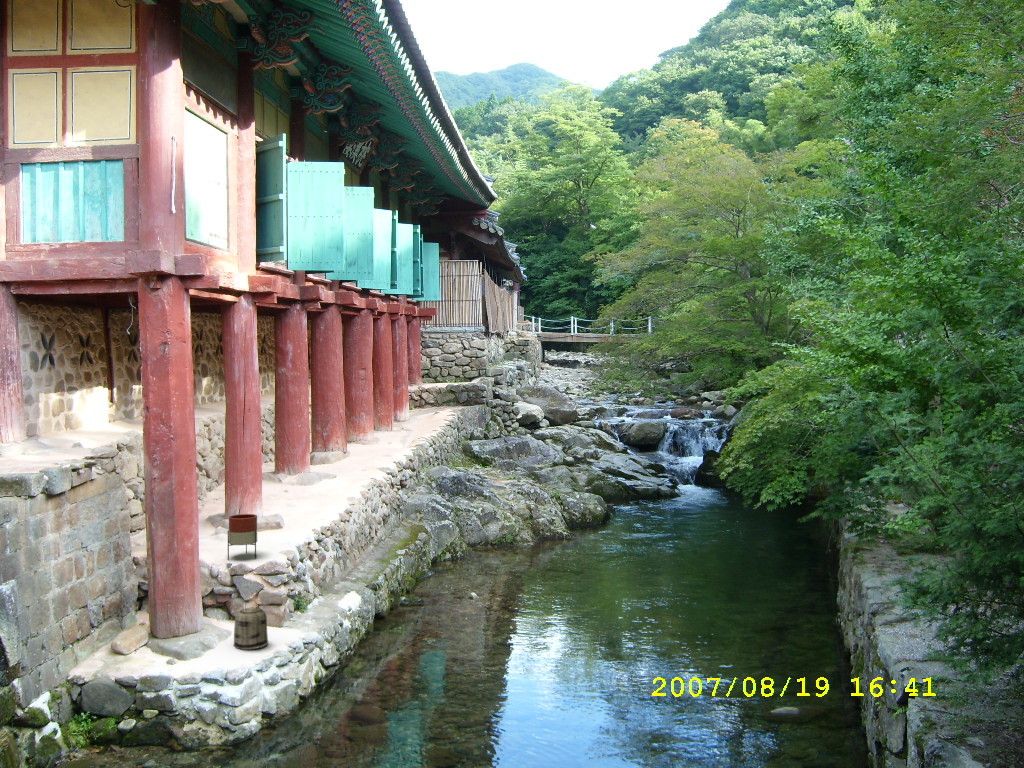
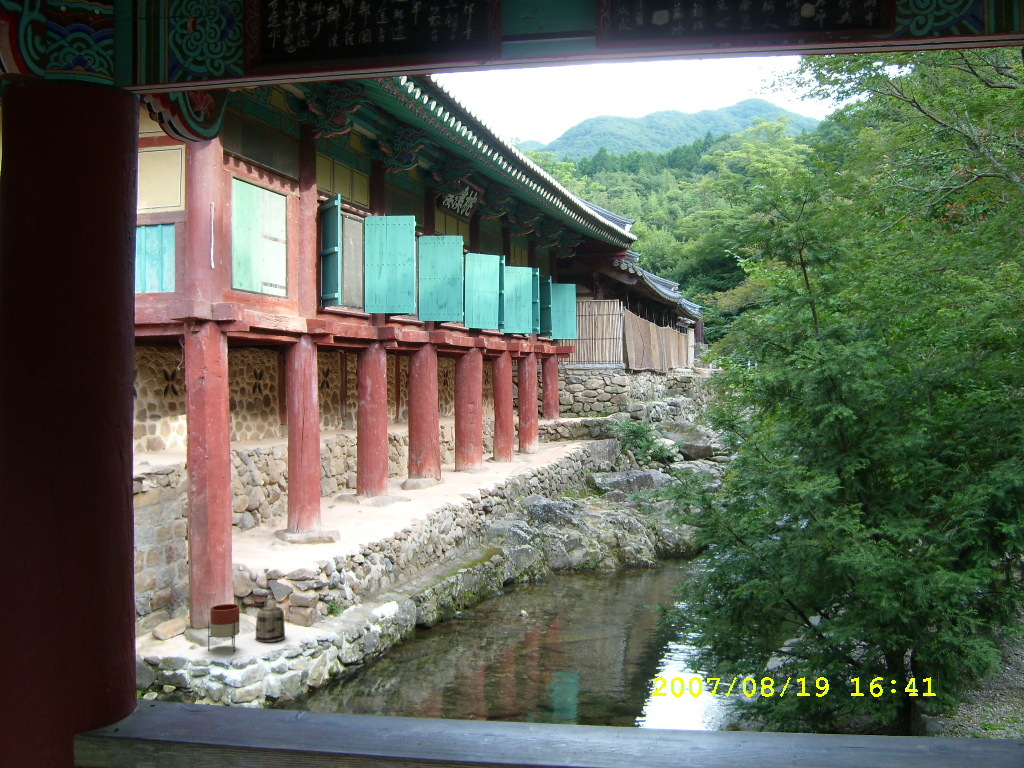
planter: present [228,514,257,559] -> present [208,604,240,652]

